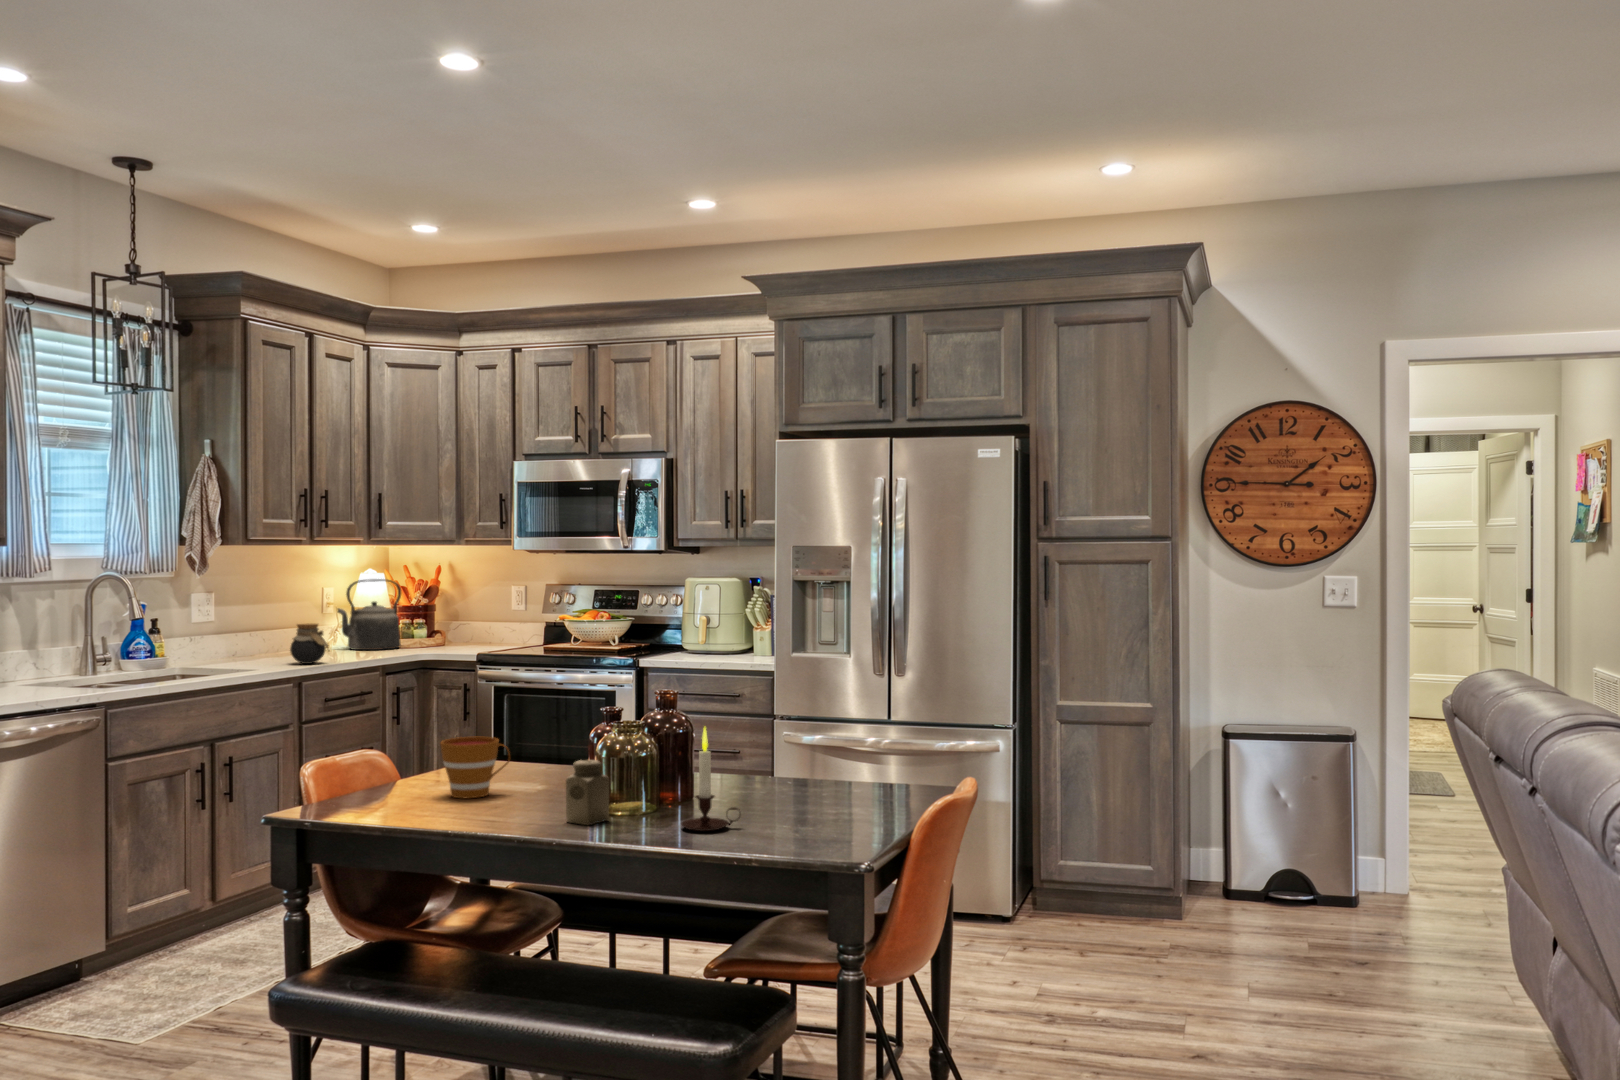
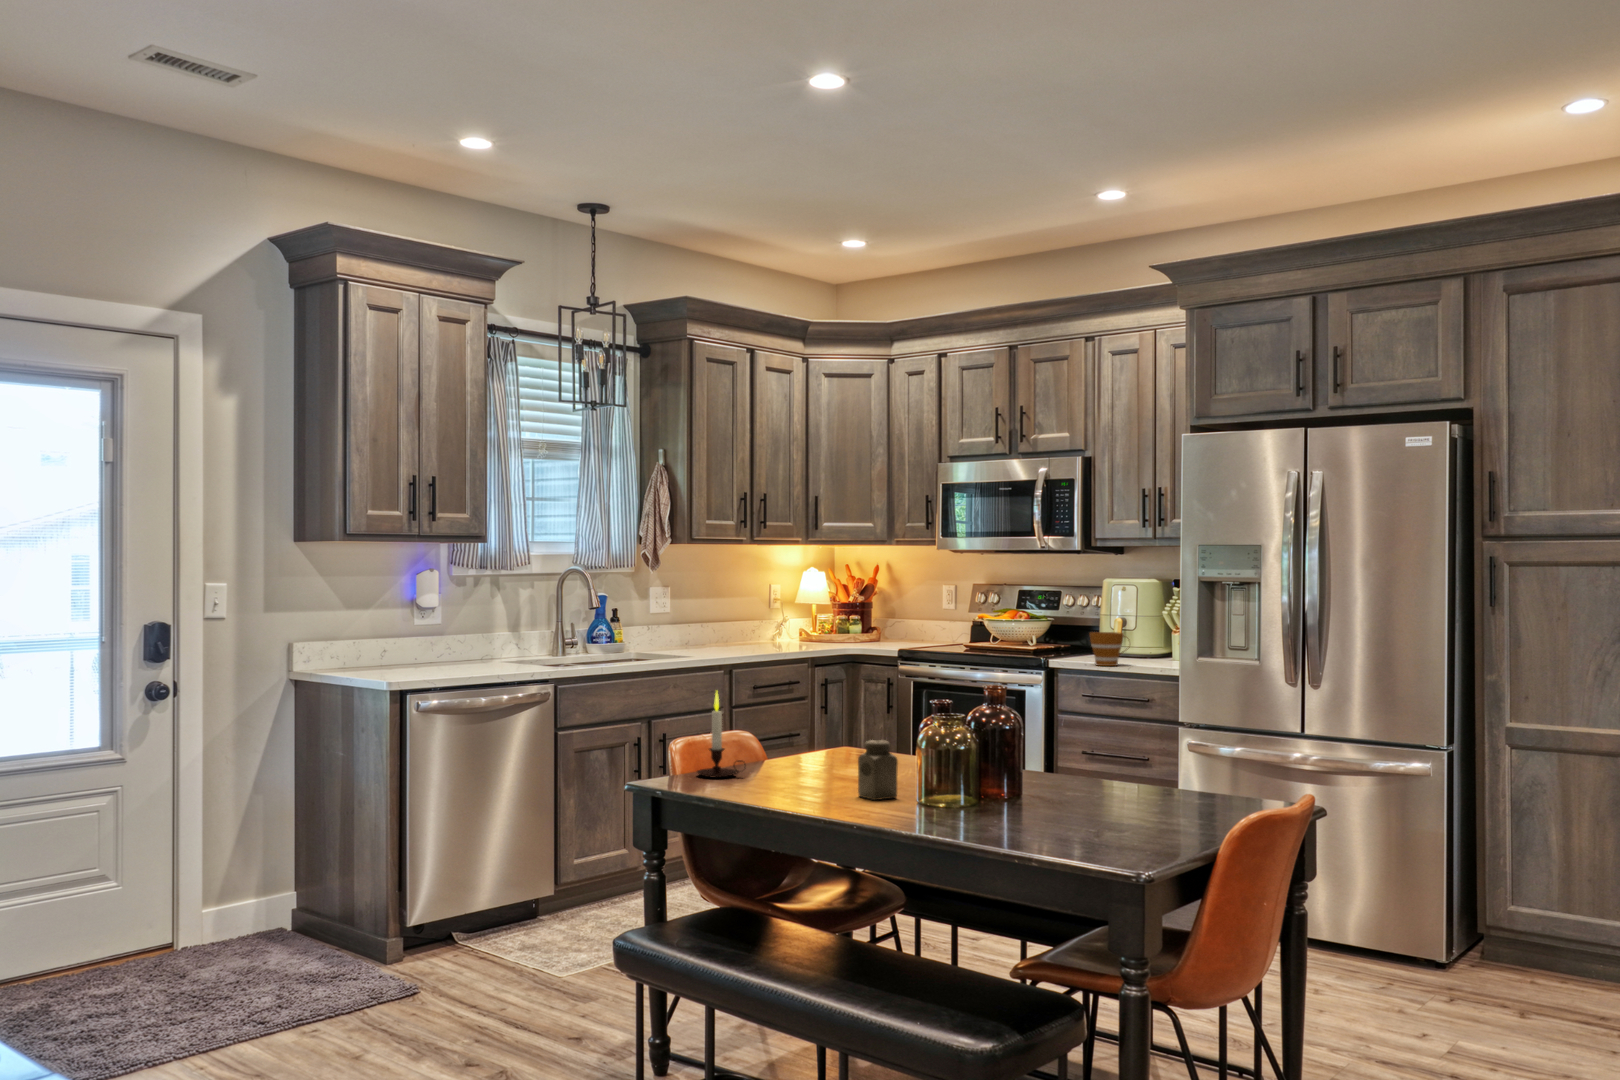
kettle: present [337,579,401,650] -> none [777,578,837,646]
jar: present [290,624,328,664] -> none [725,618,758,655]
candle: present [682,727,740,831] -> present [697,692,745,778]
cup: present [440,737,510,798] -> present [1090,632,1124,666]

